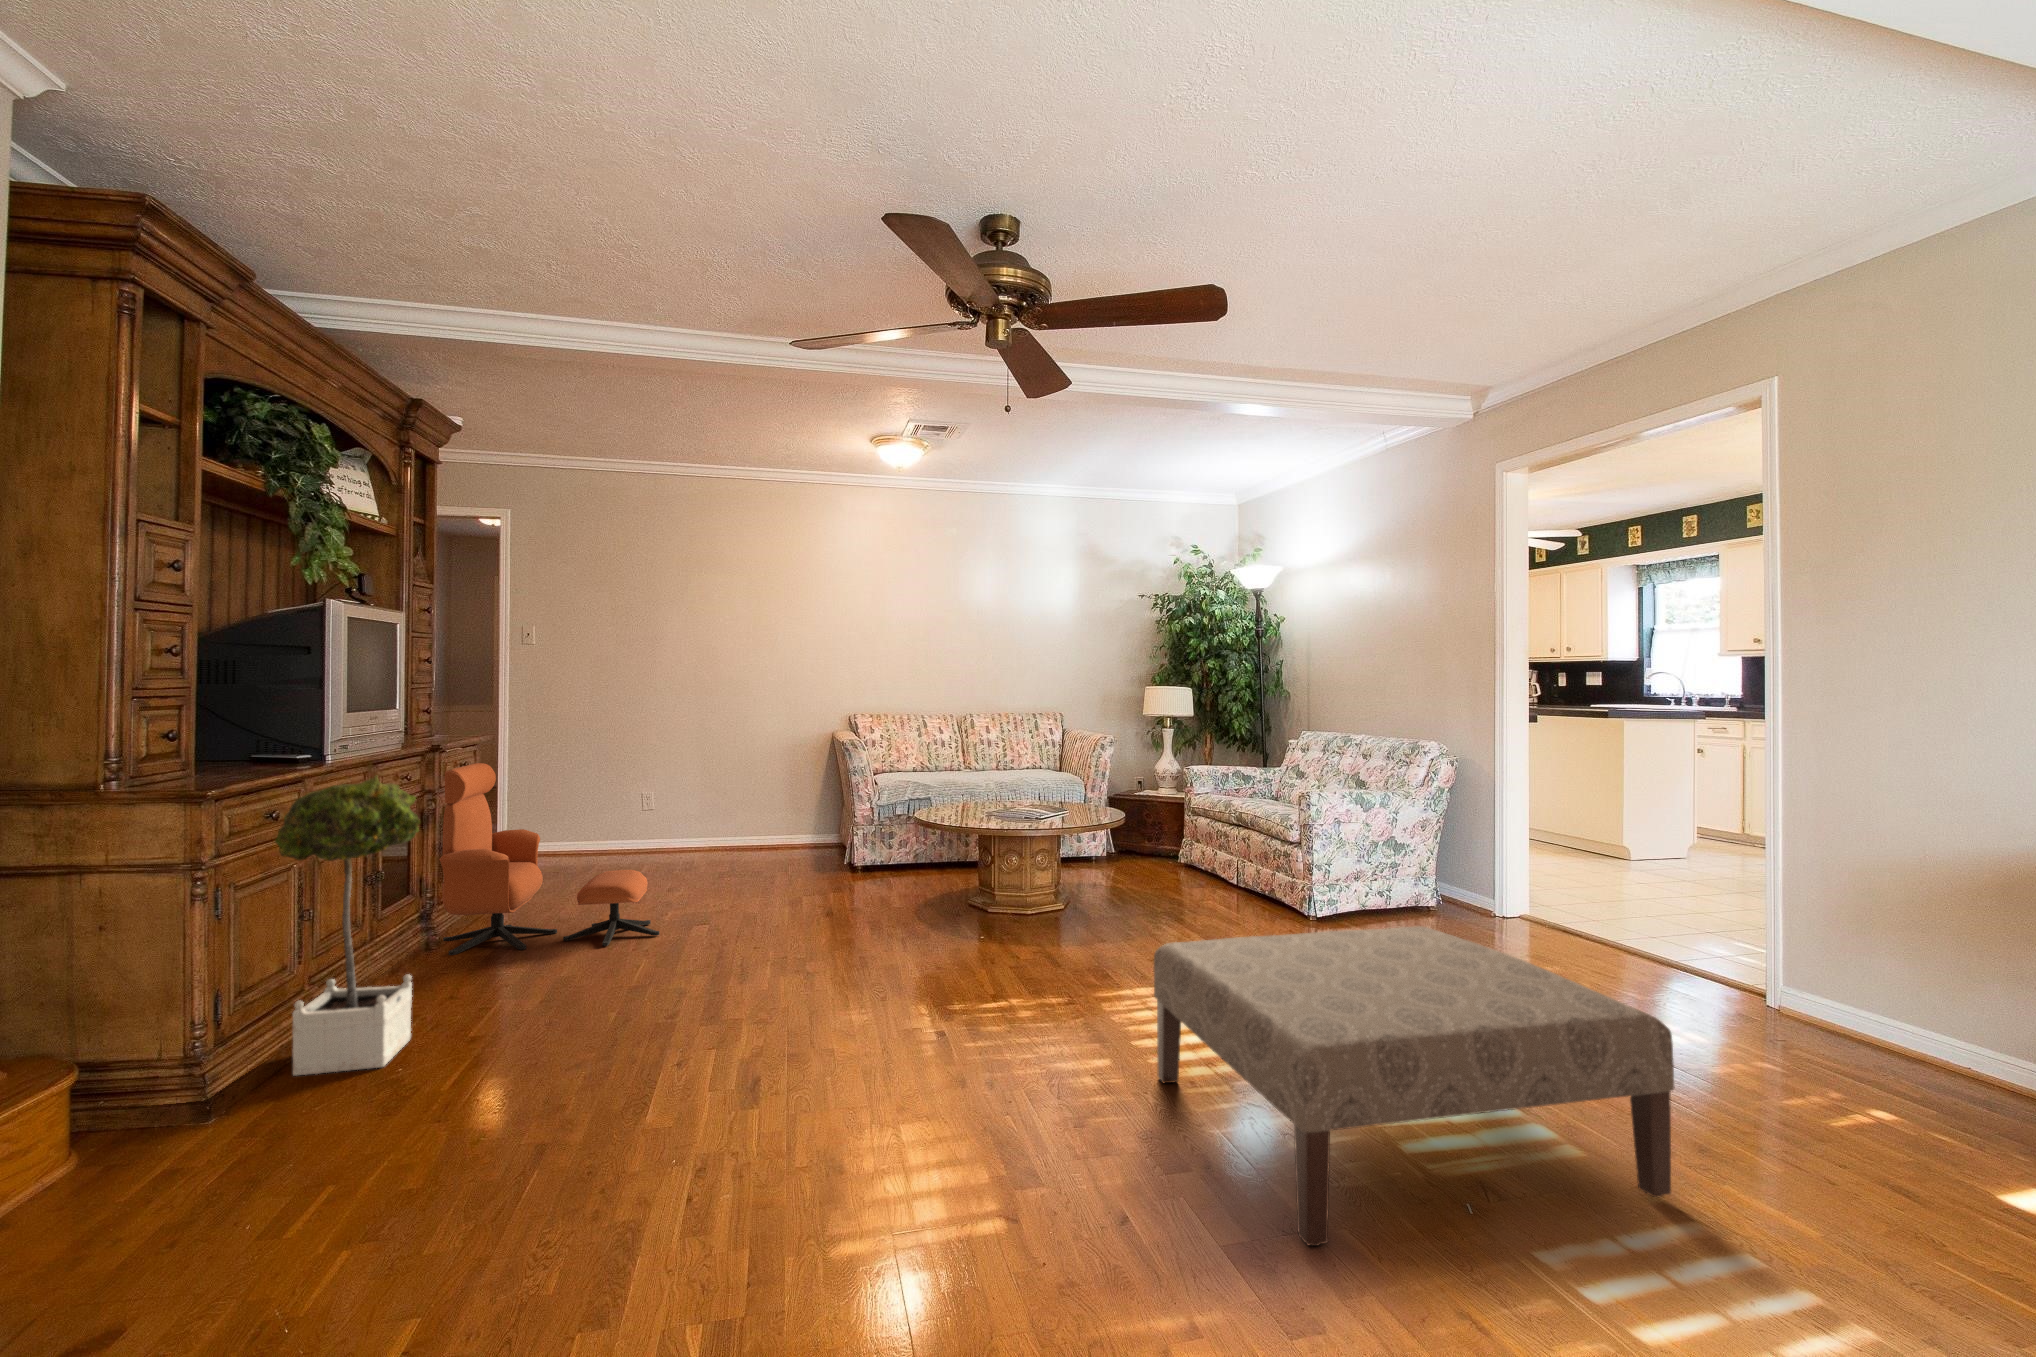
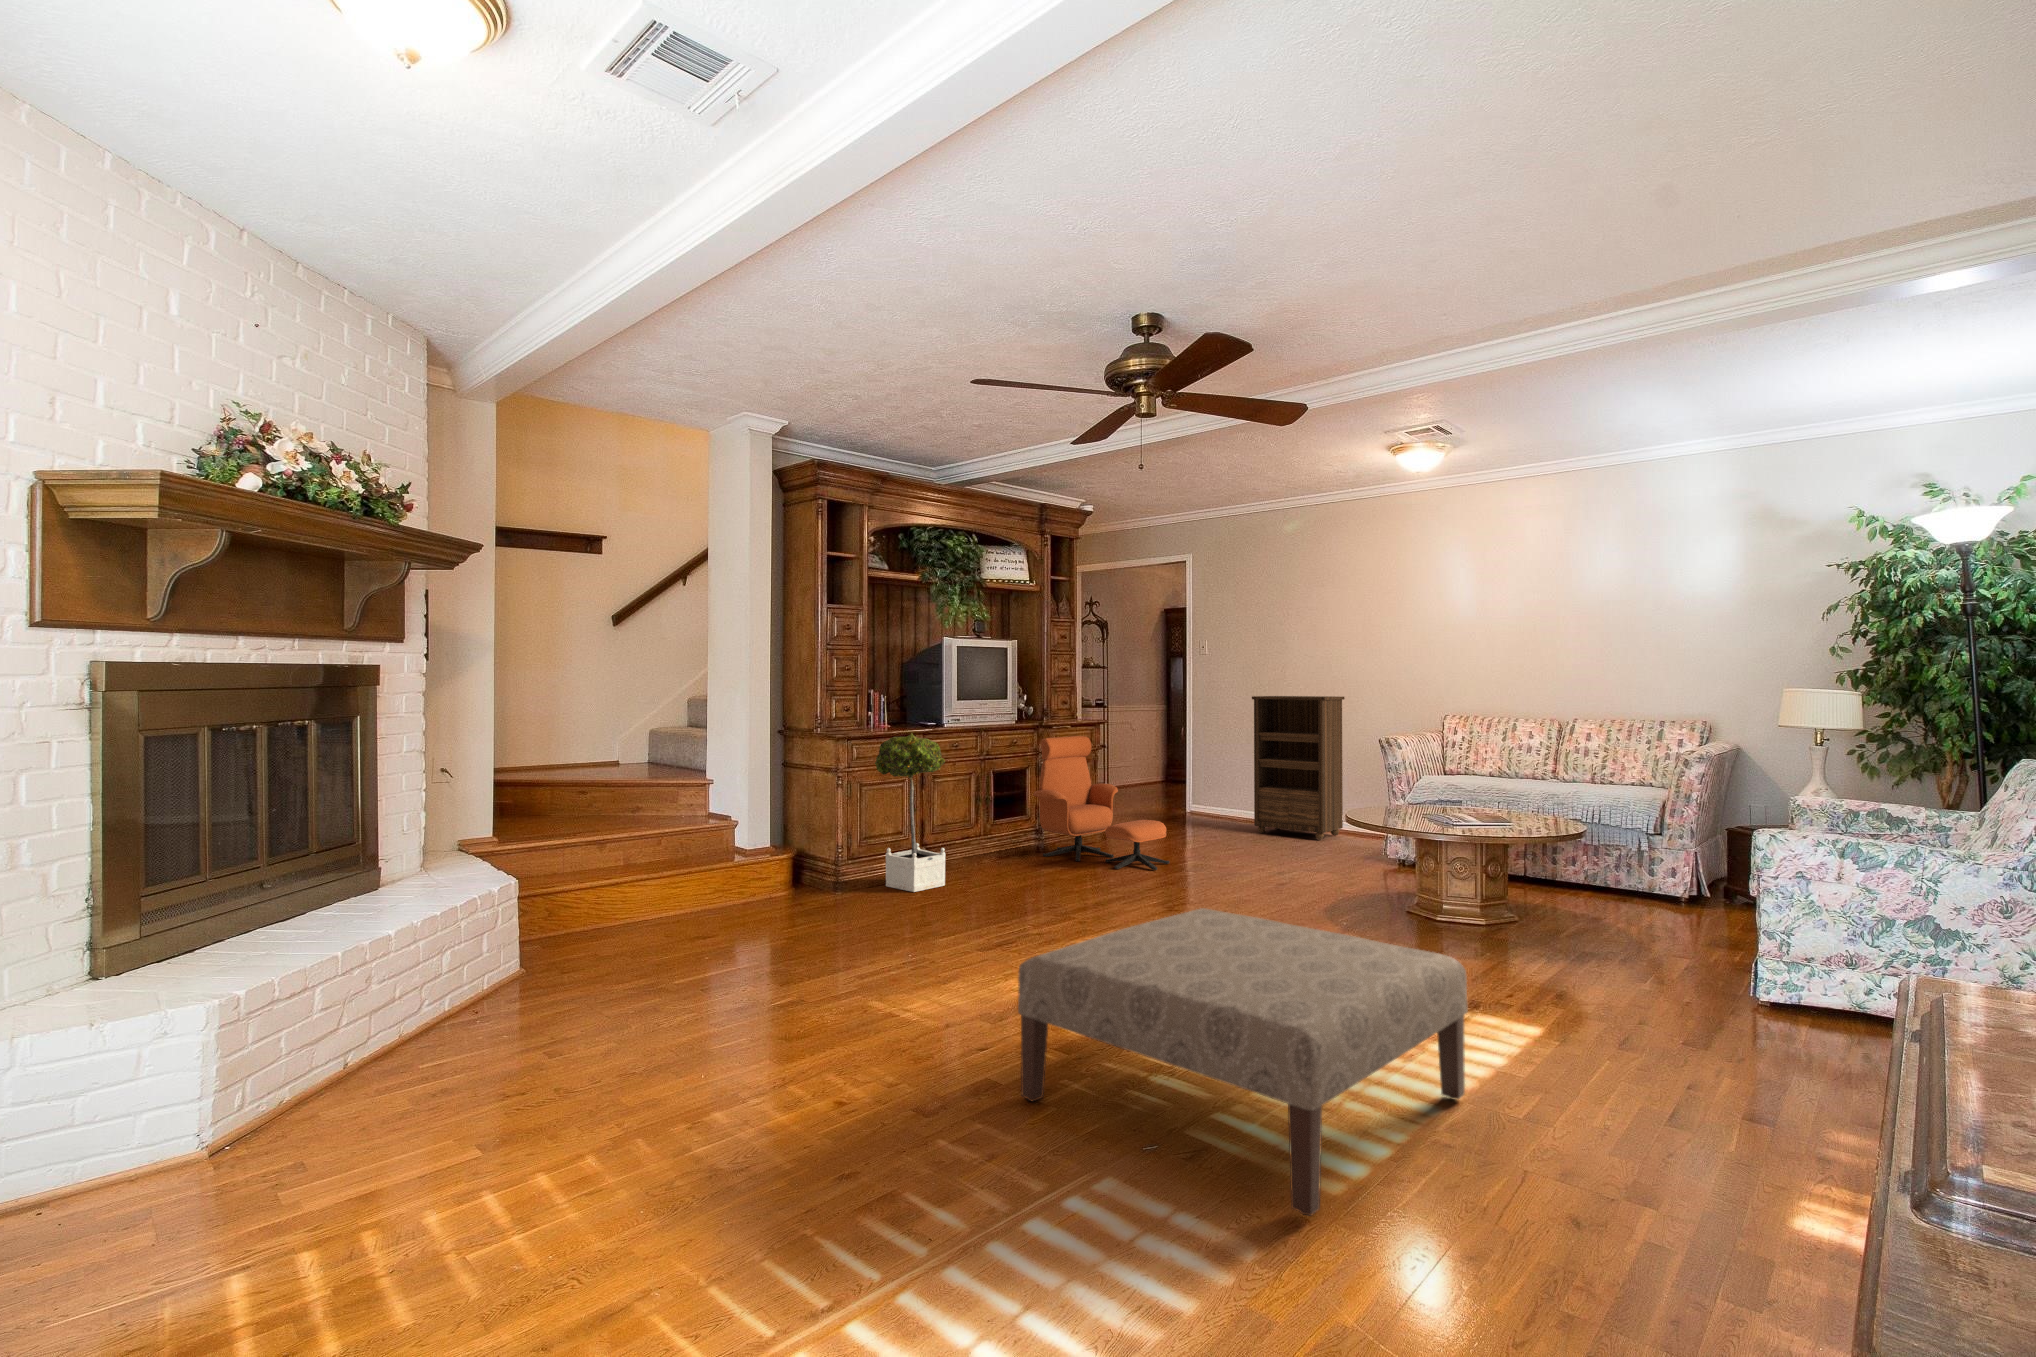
bookshelf: none [638,697,739,867] -> present [1252,696,1345,840]

